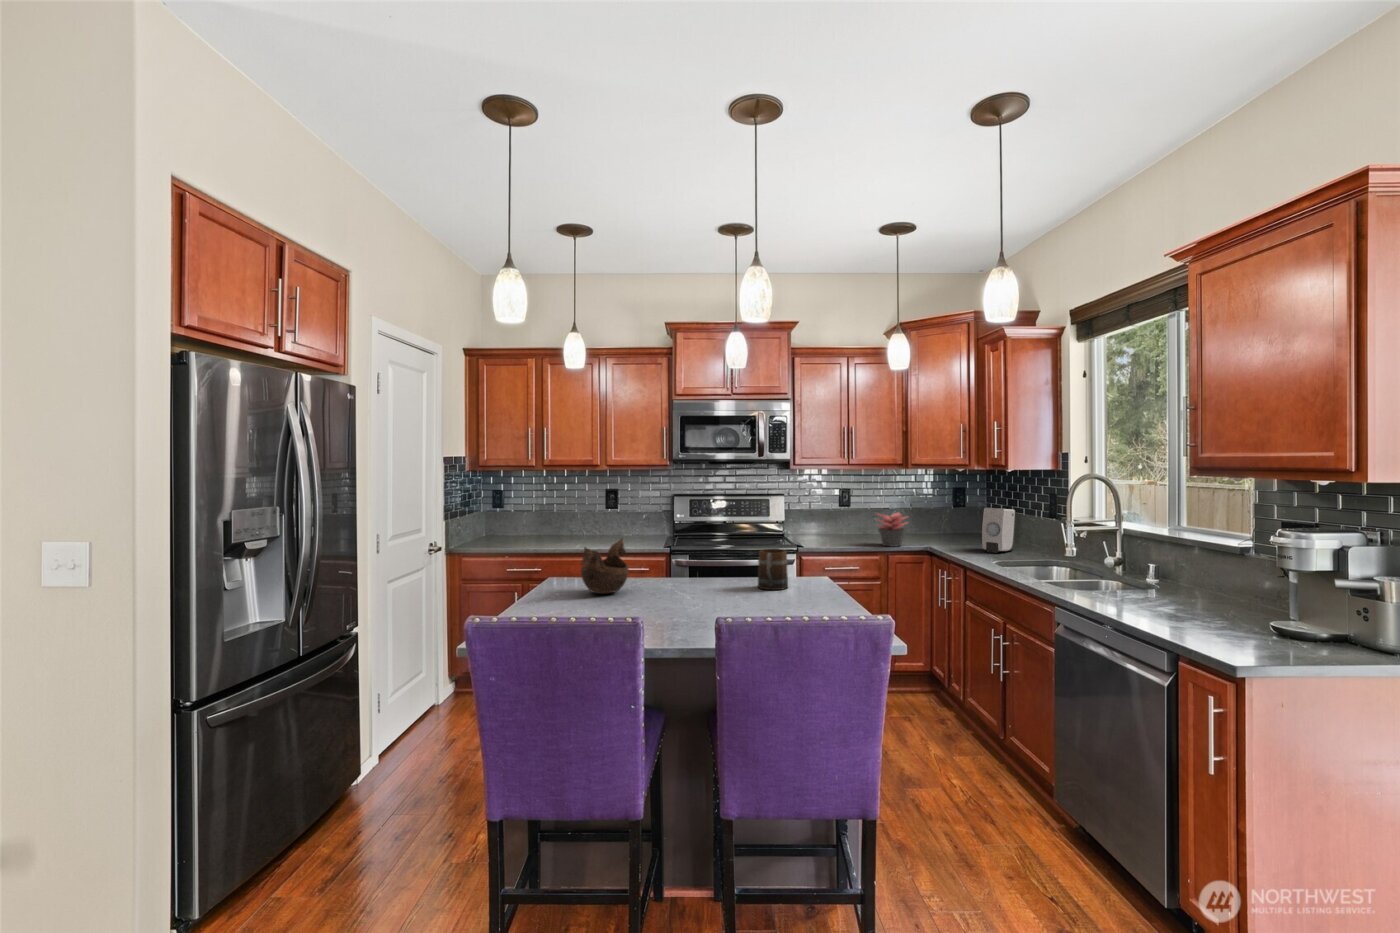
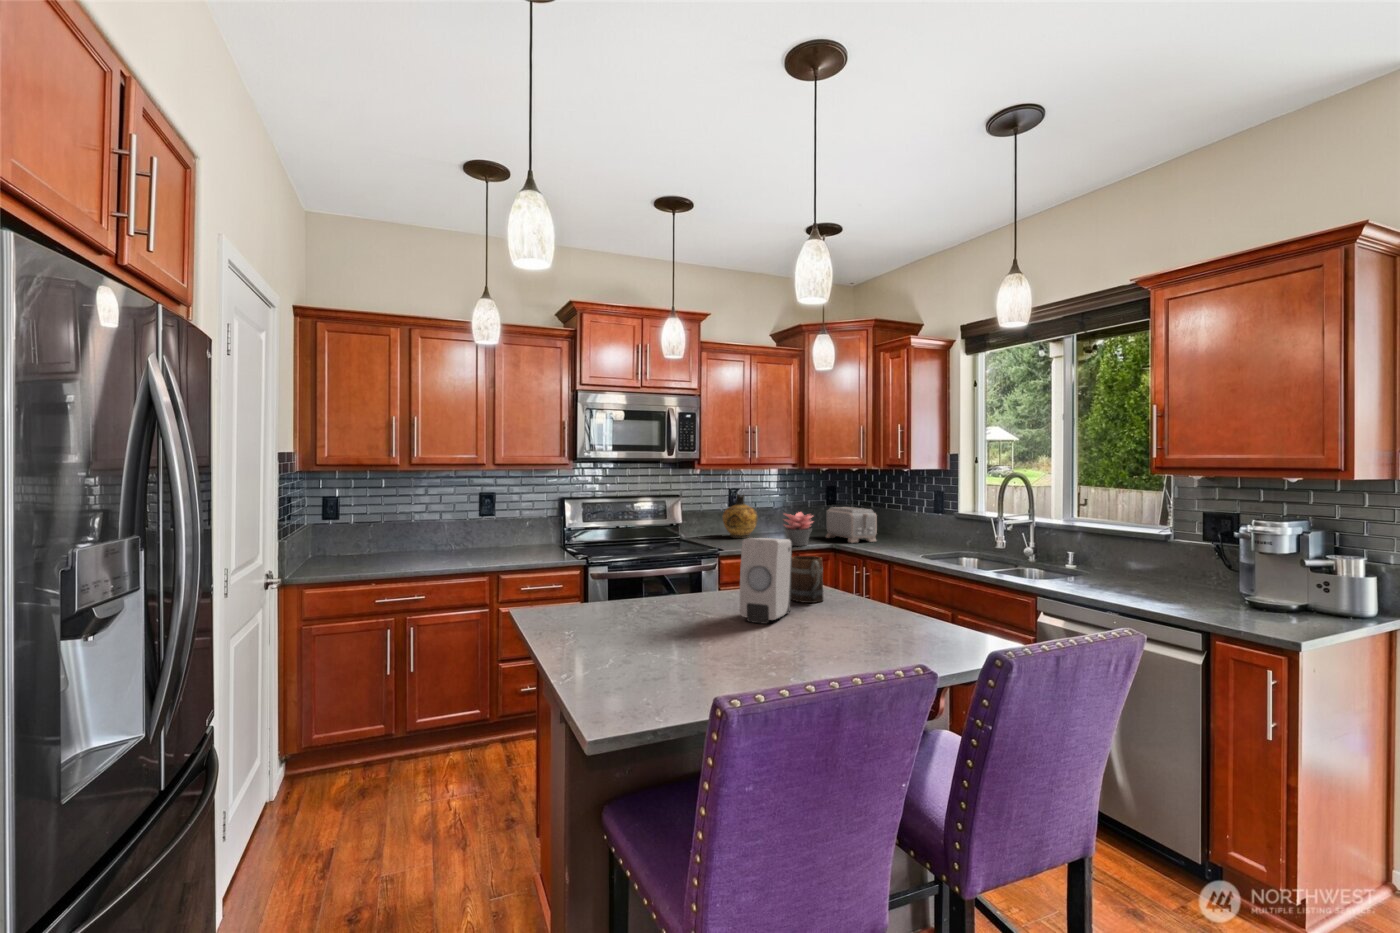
ceramic jug: none [832,493,868,537] -> present [722,494,758,538]
soap dispenser: present [982,508,1016,553] -> present [740,538,792,624]
toaster: none [938,509,986,546] -> present [826,507,877,543]
decorative bowl: present [581,538,629,594] -> none [601,551,664,626]

